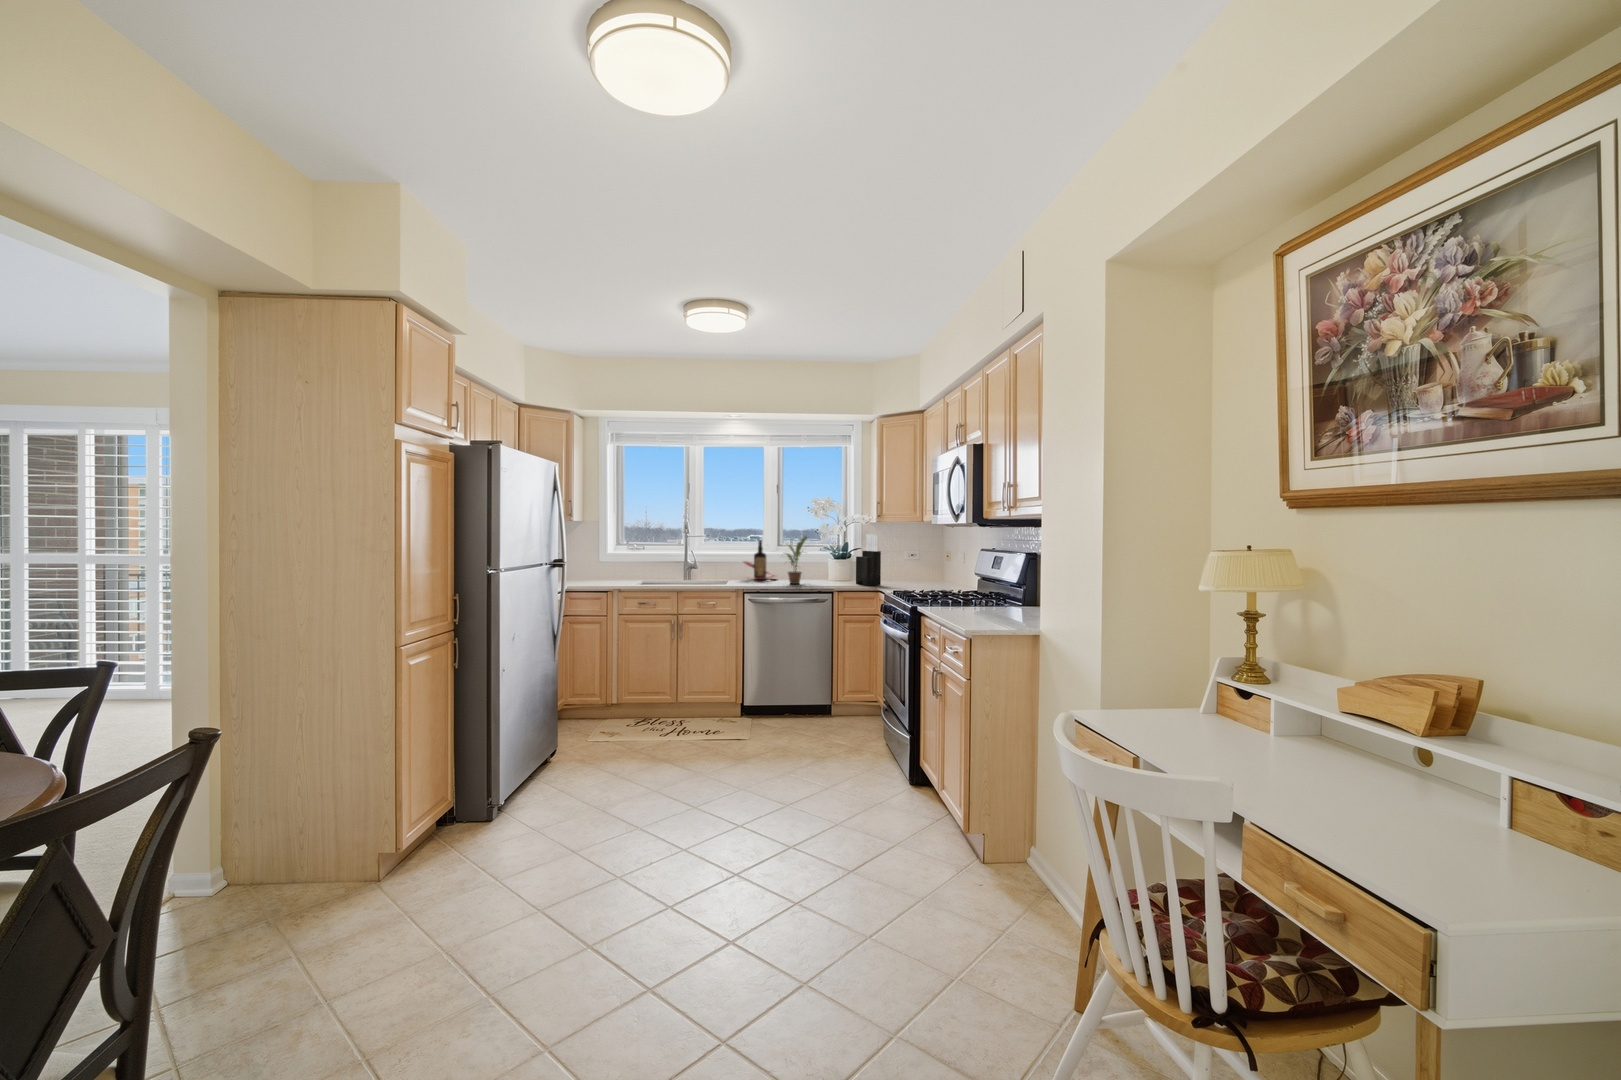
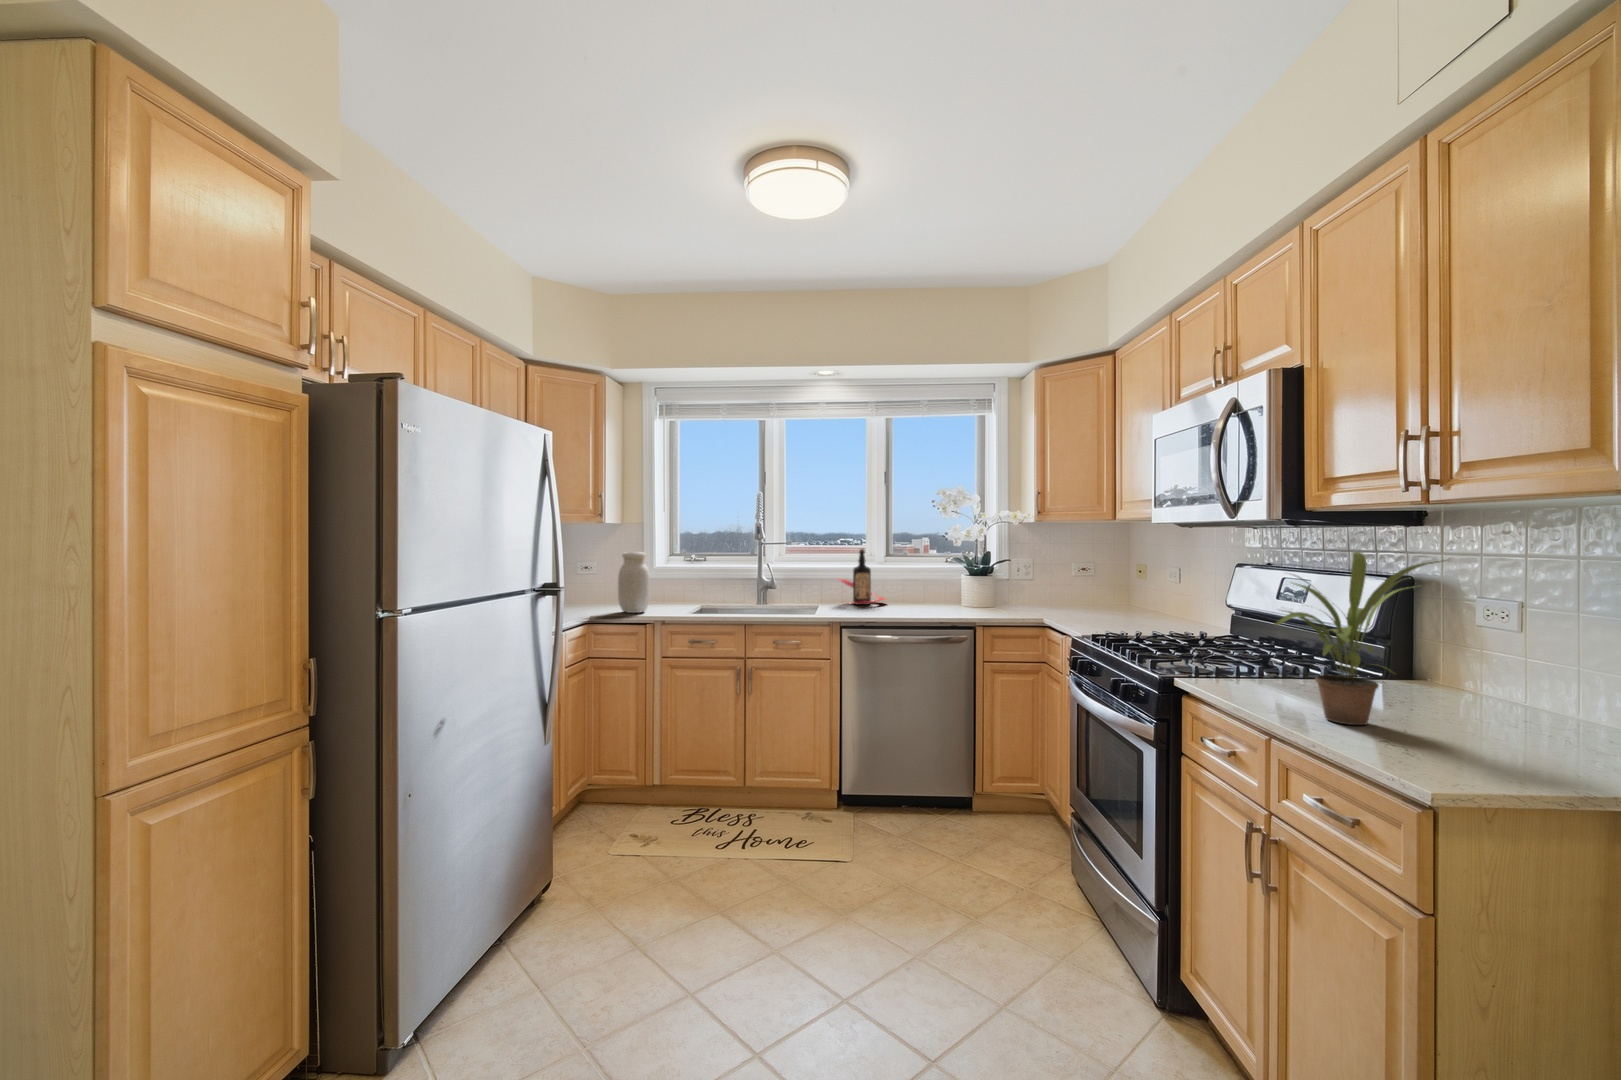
knife block: present [856,534,881,586] -> none [1007,540,1048,618]
potted plant: present [786,536,807,584] -> present [1274,552,1446,725]
jar: none [585,541,608,584] -> present [618,552,650,613]

